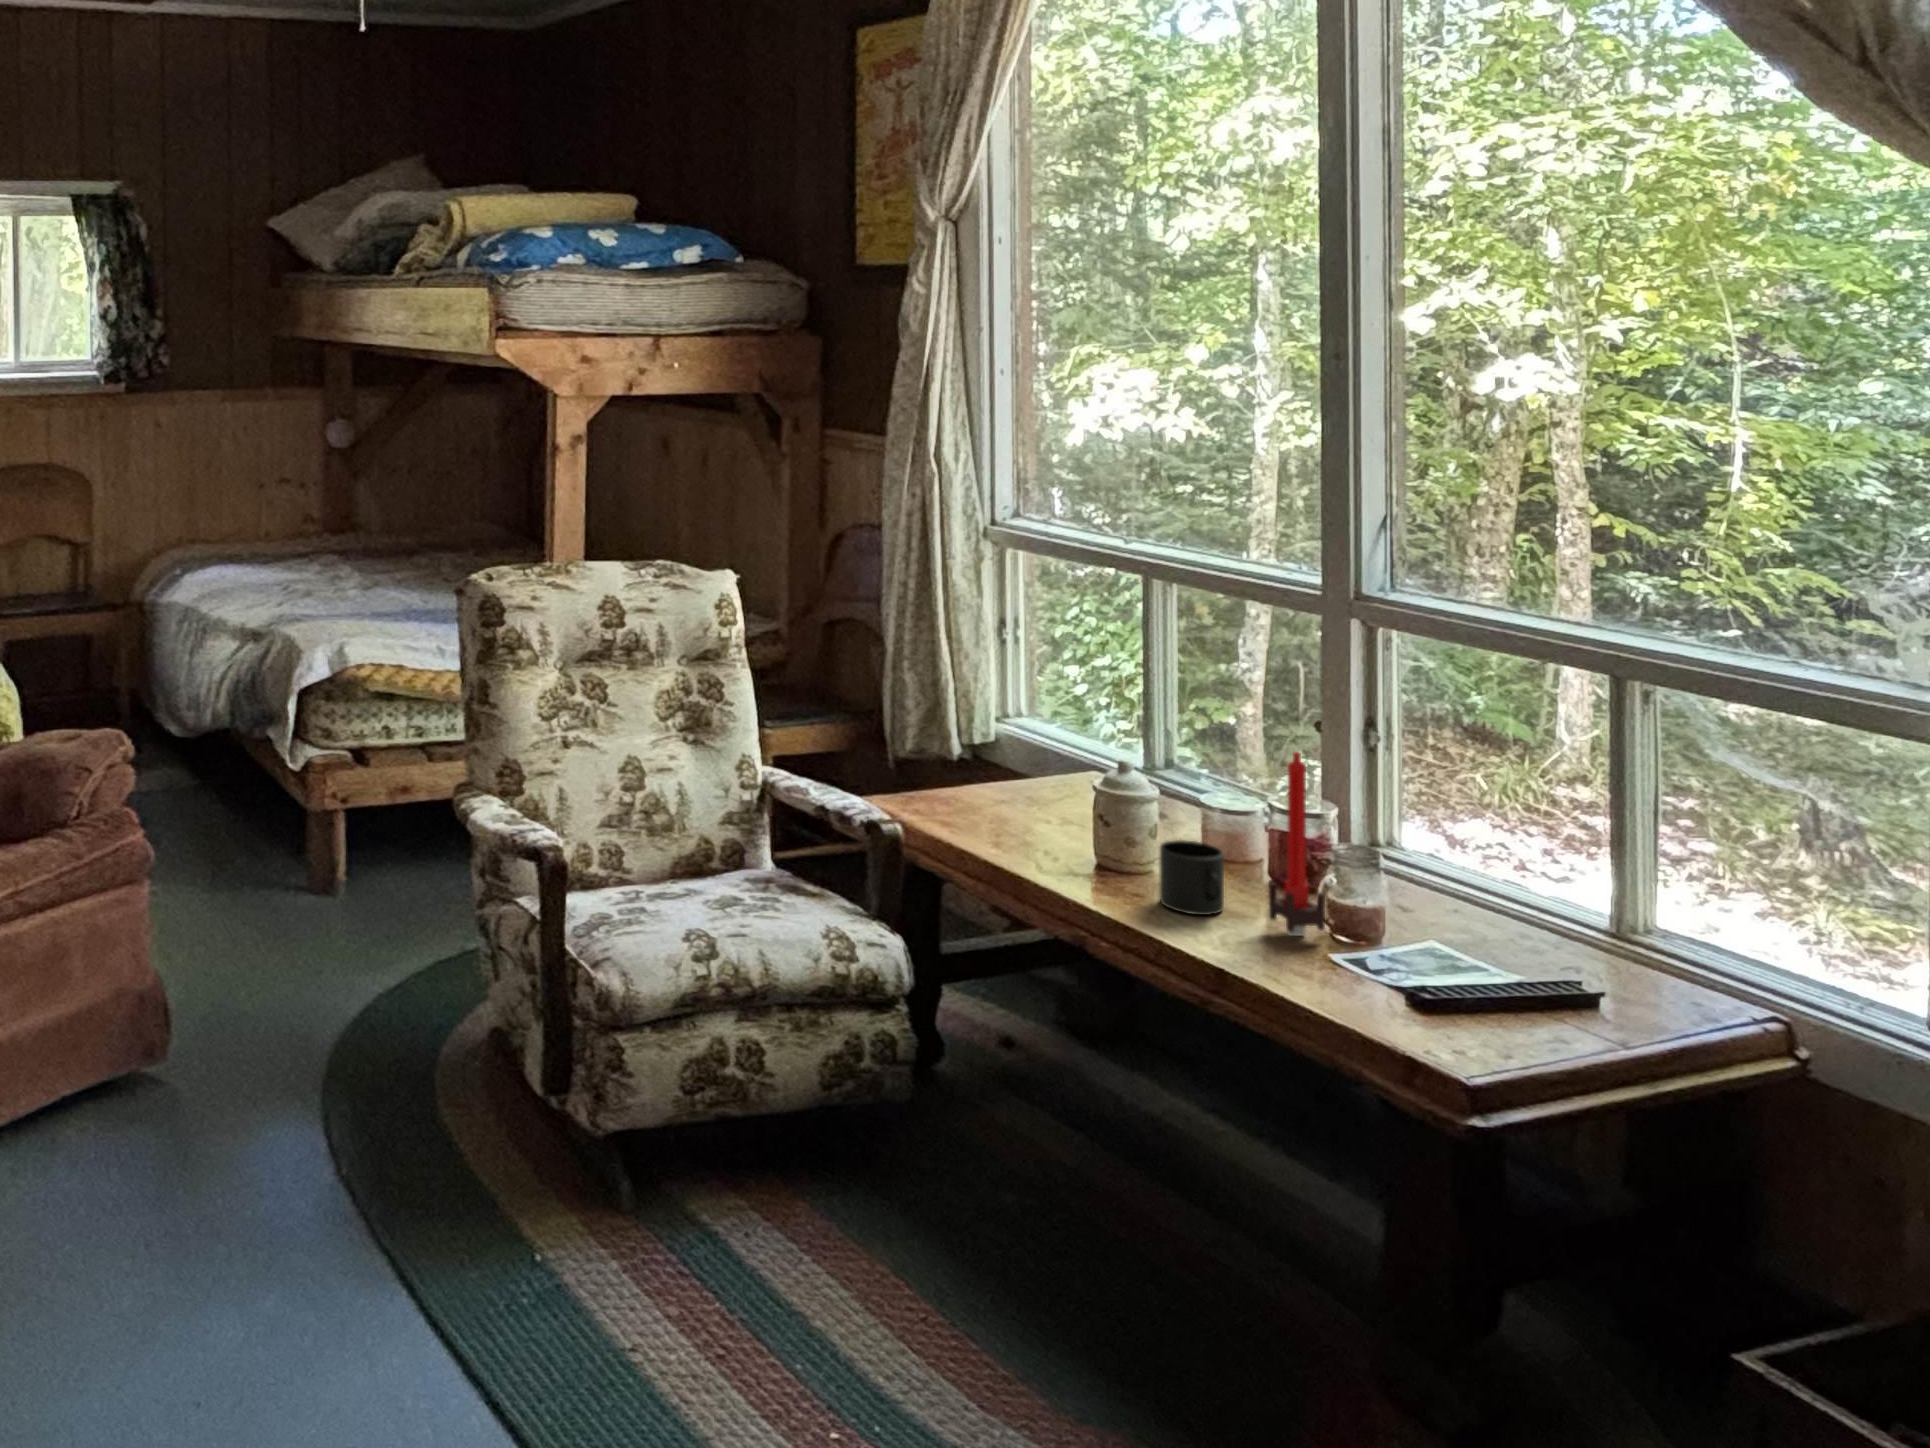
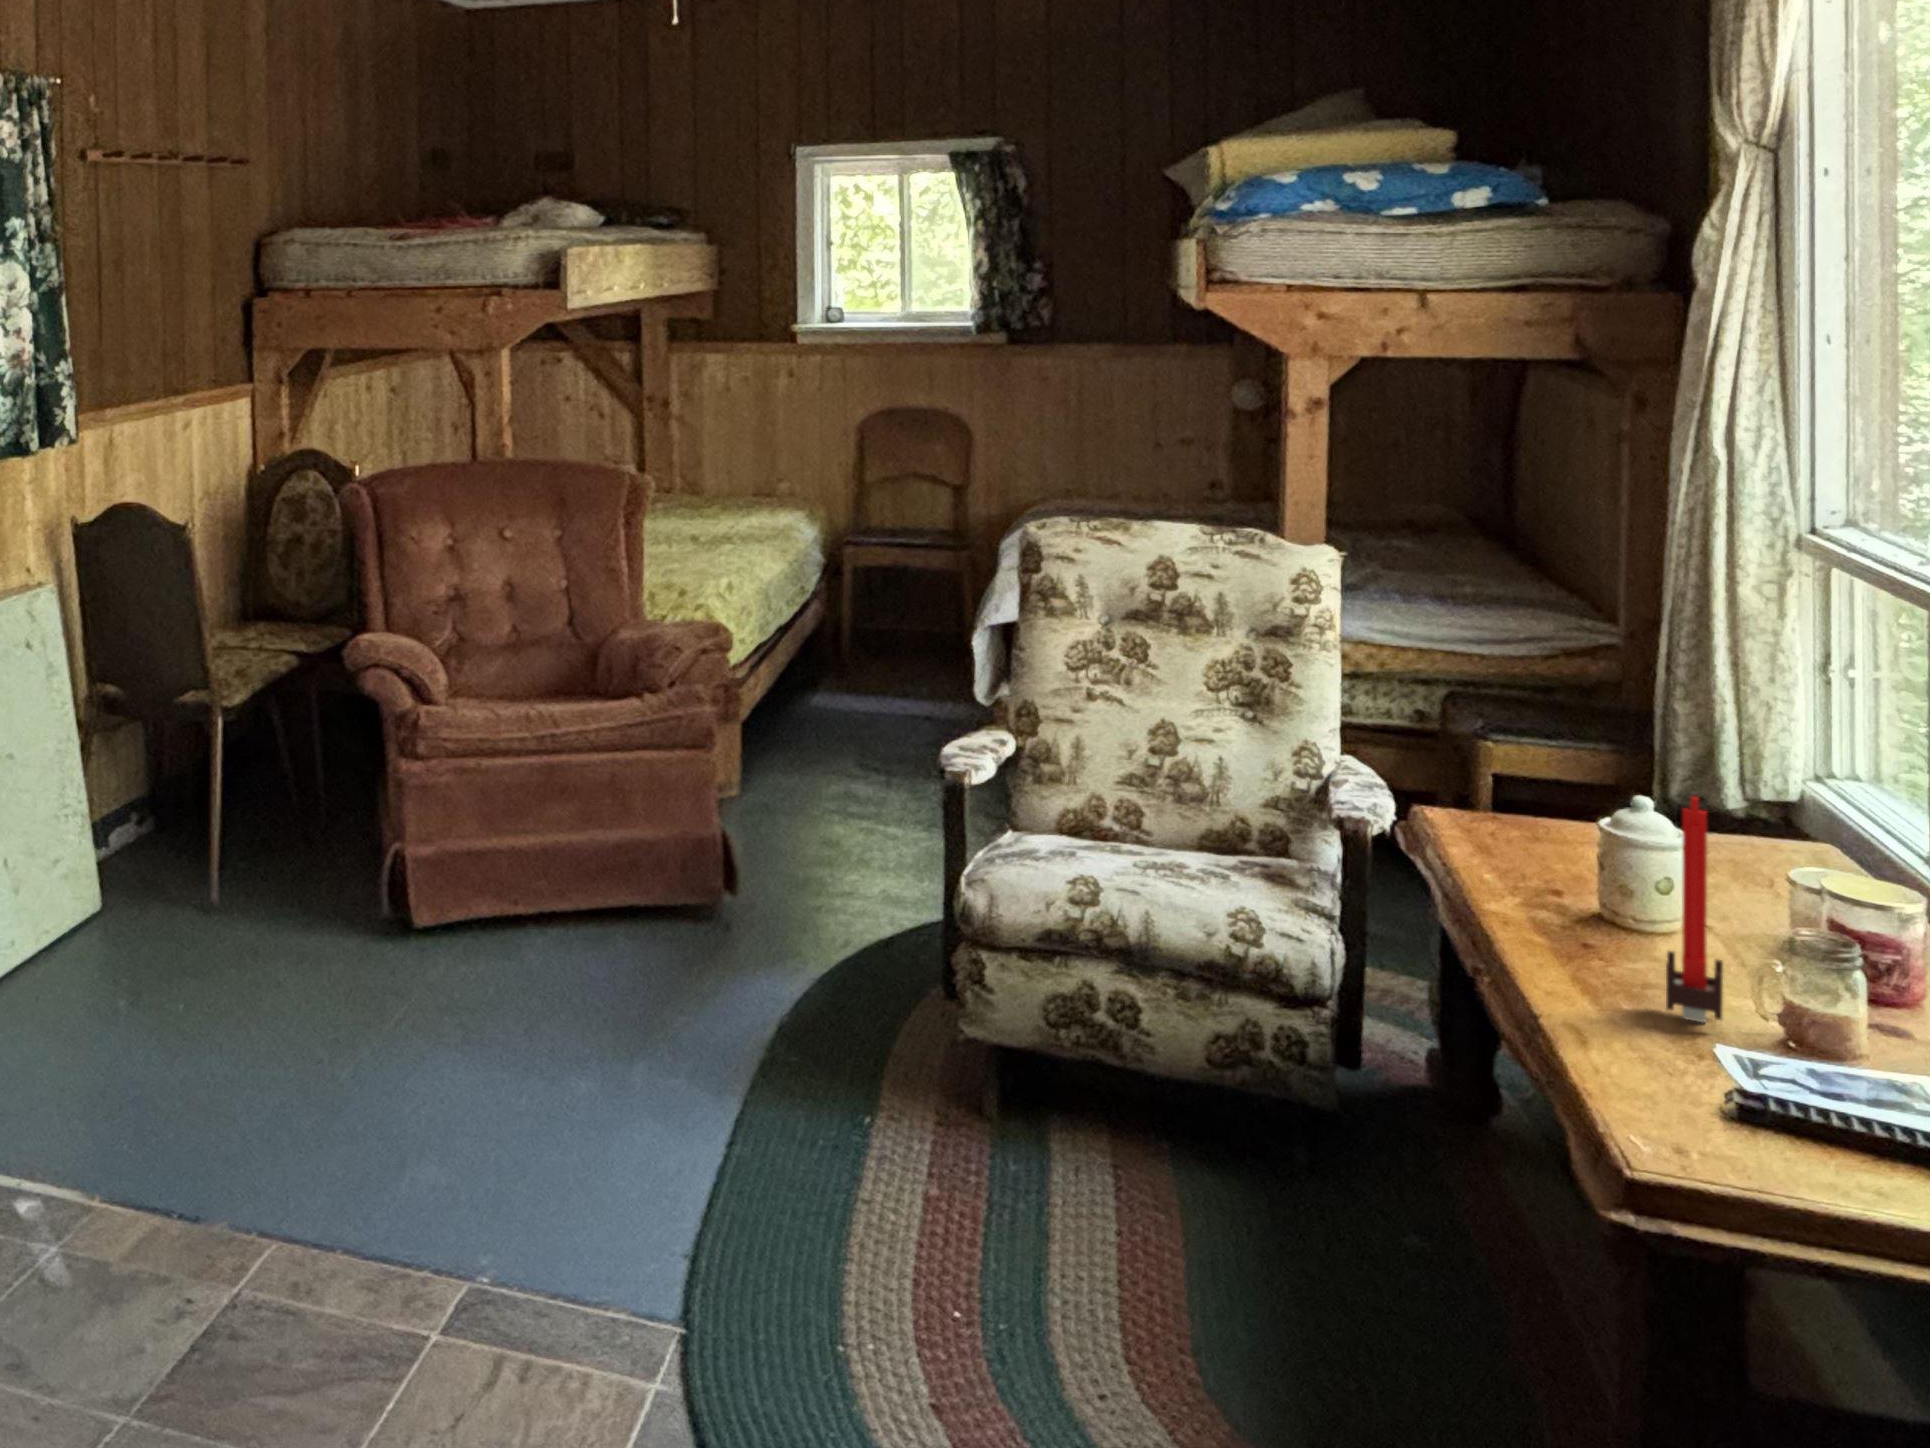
mug: present [1160,840,1224,915] -> none [1571,888,1656,980]

